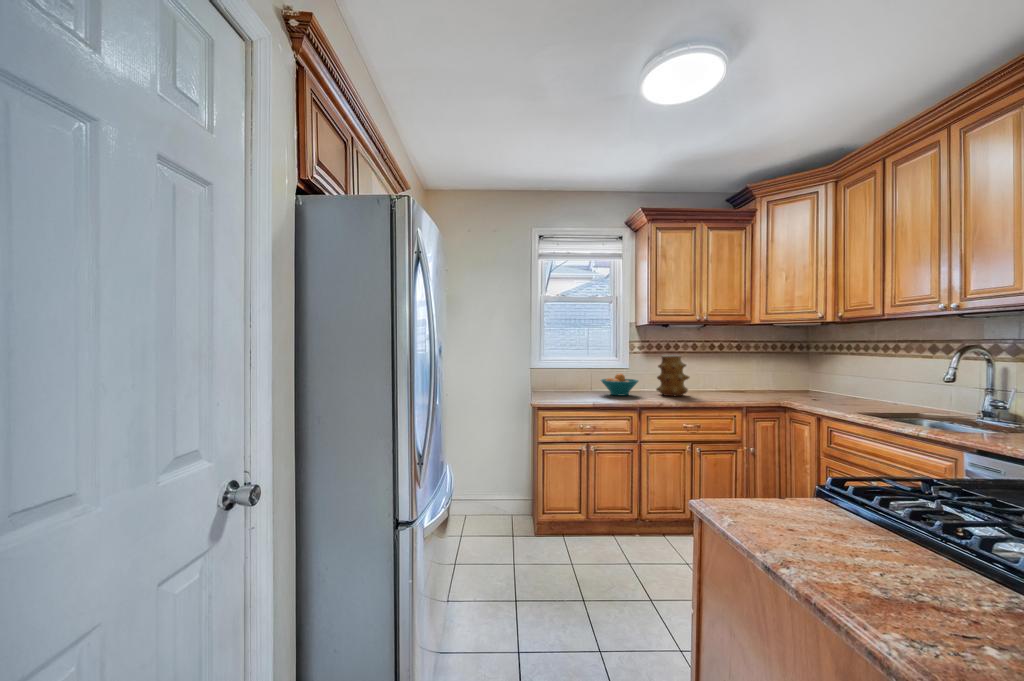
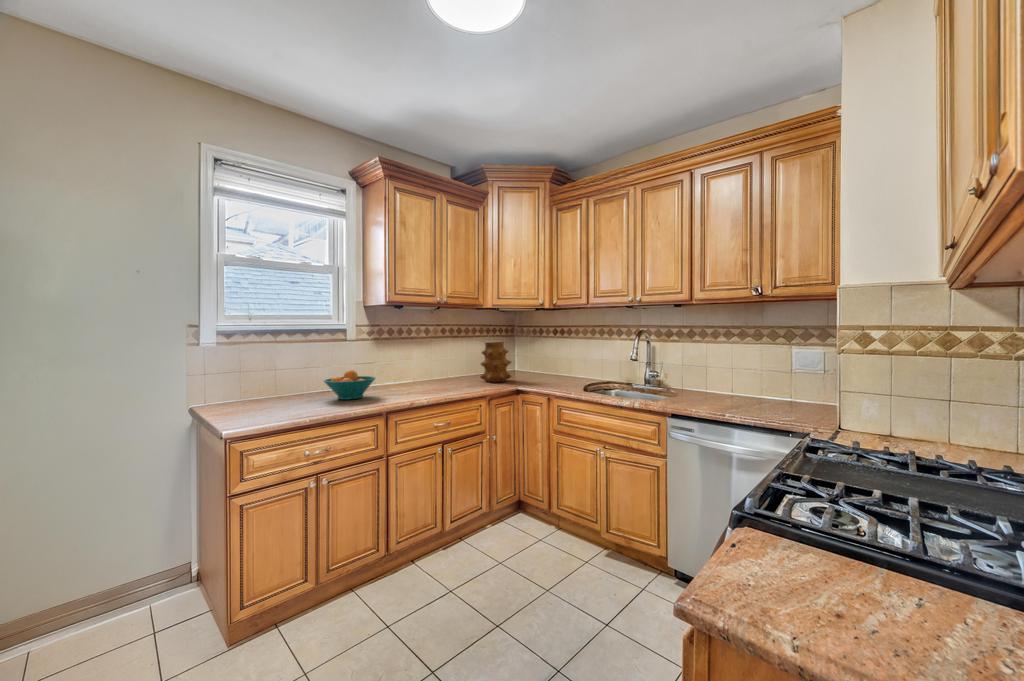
vase: present [656,355,689,396] -> present [480,341,511,382]

